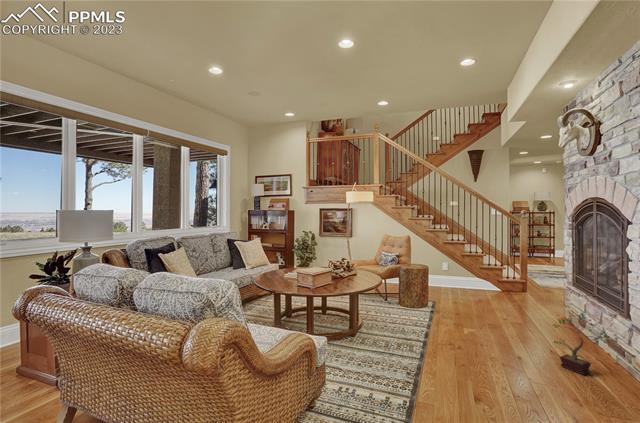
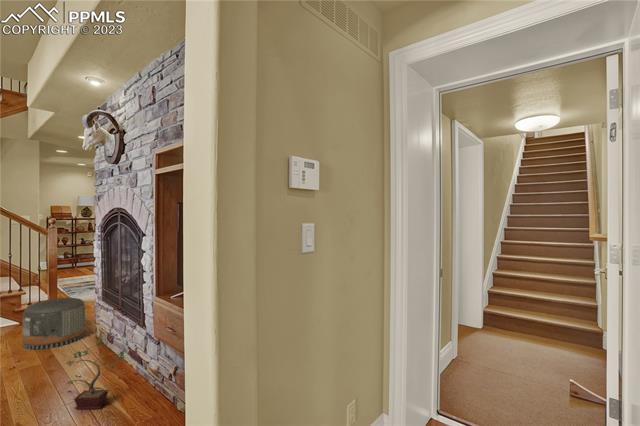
pouf: none [507,276,555,316] -> present [22,298,85,349]

